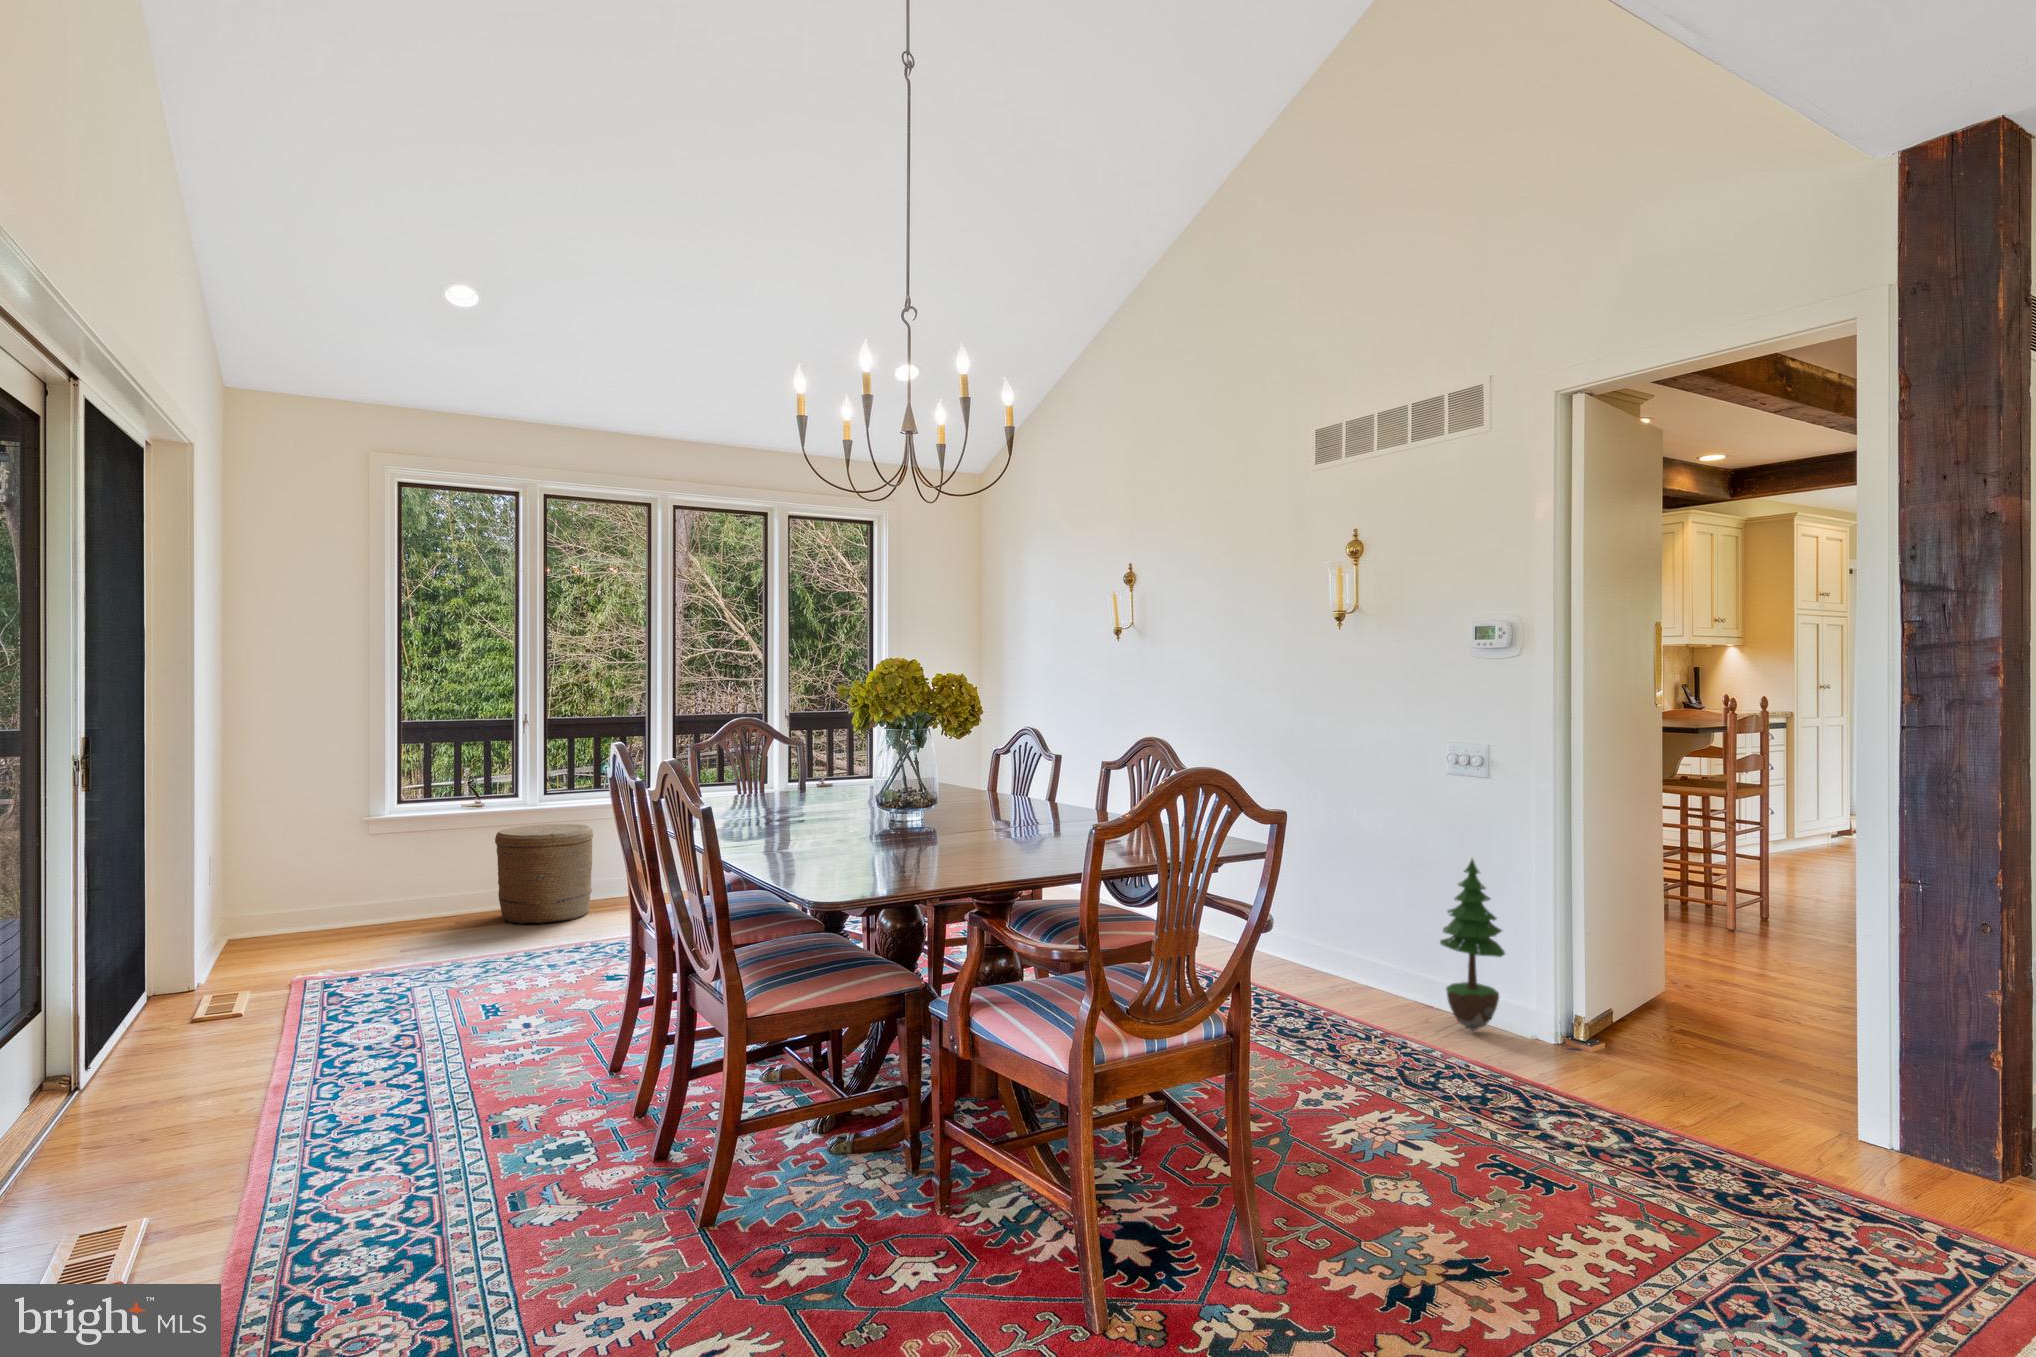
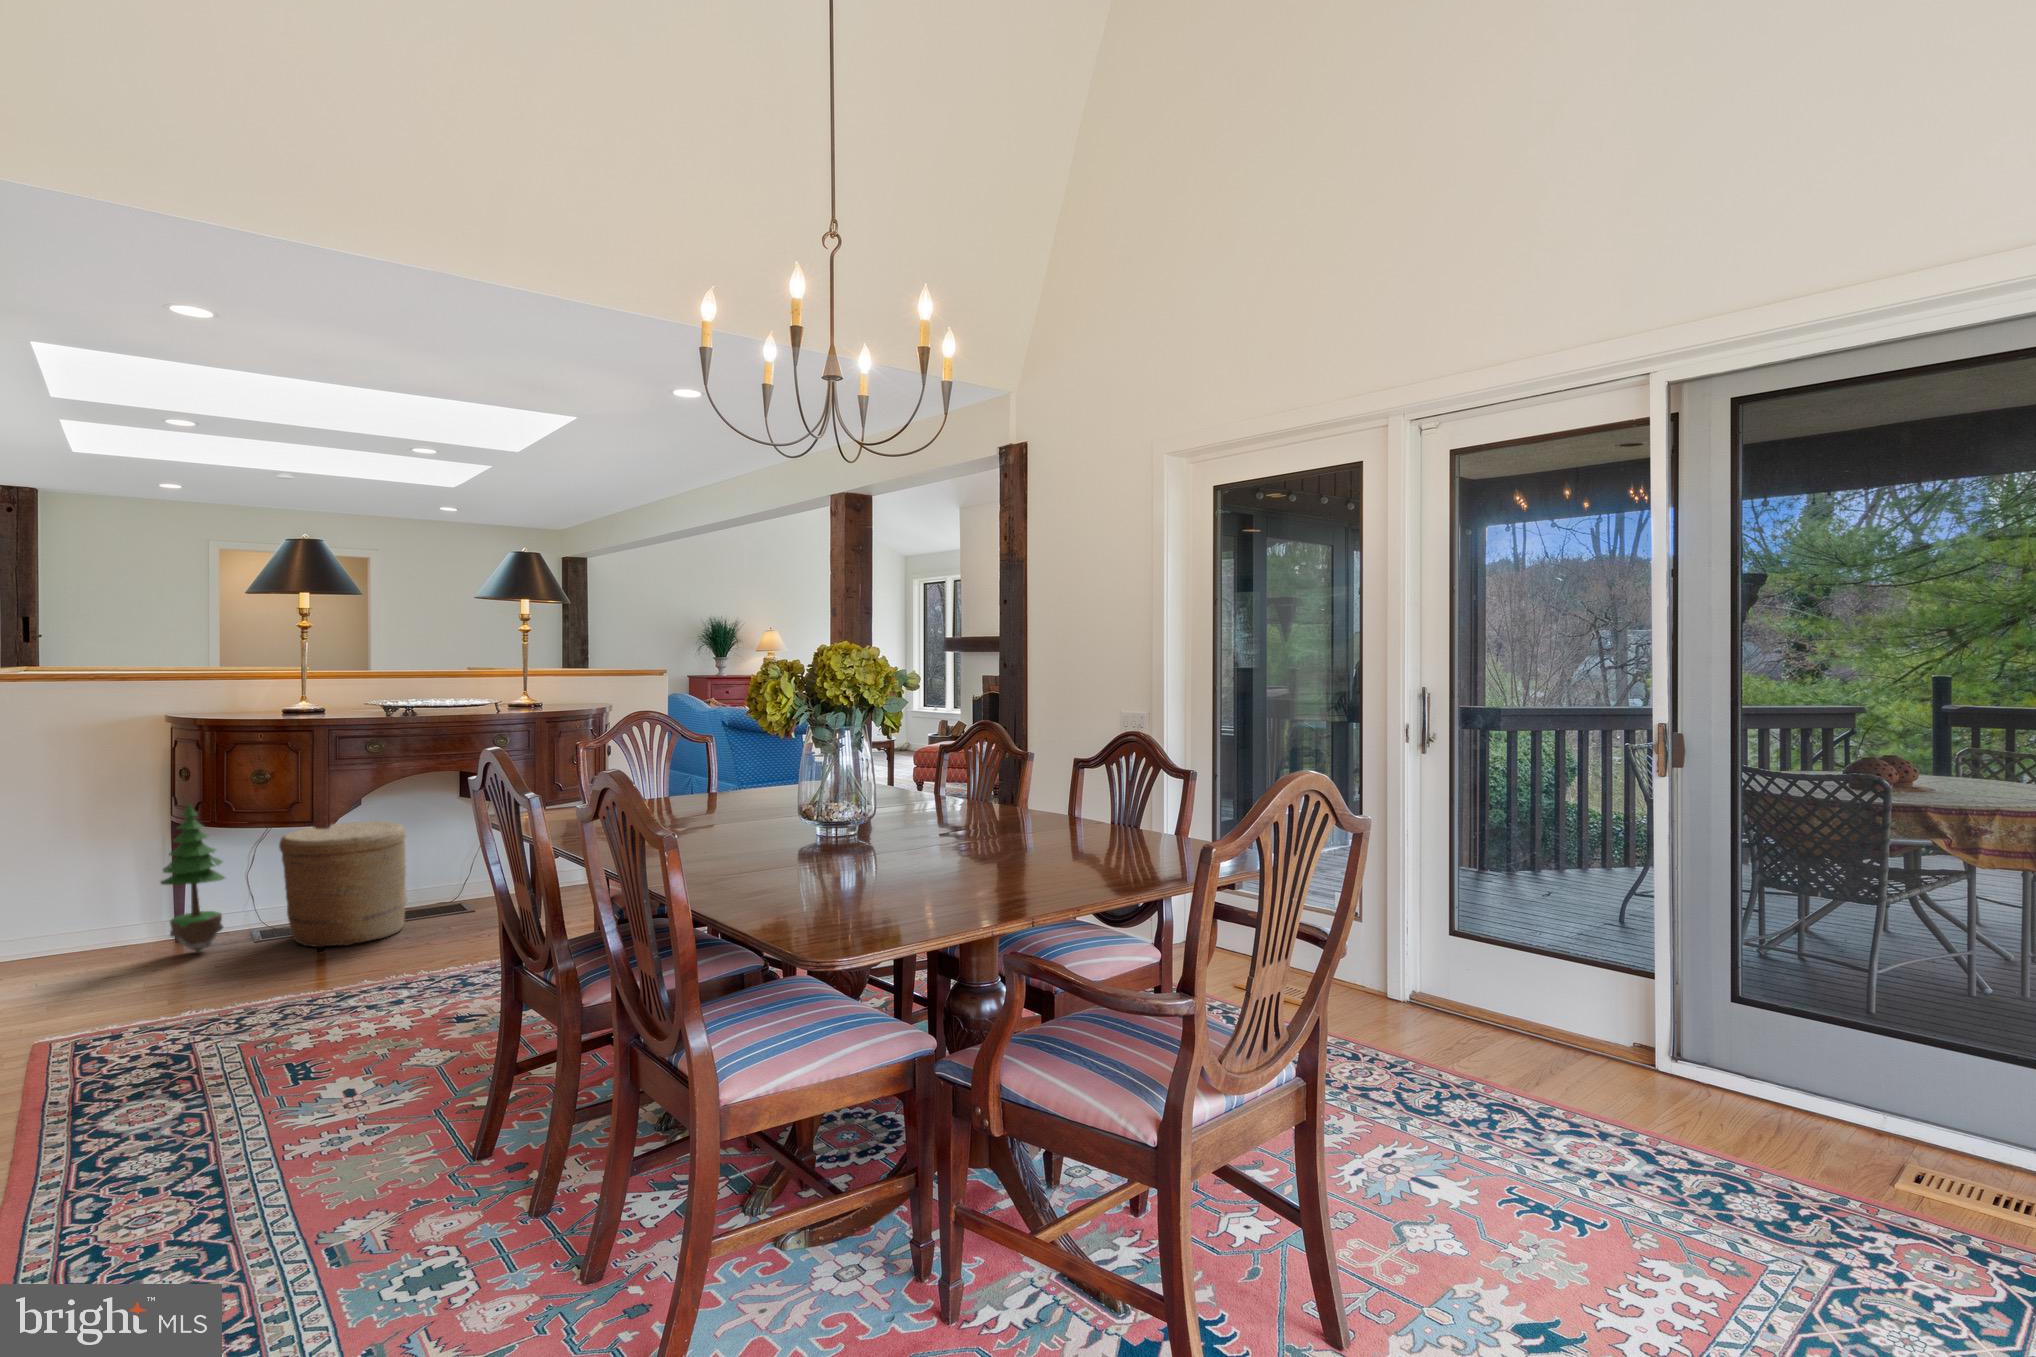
potted tree: present [1440,859,1505,1031] -> present [161,804,225,952]

